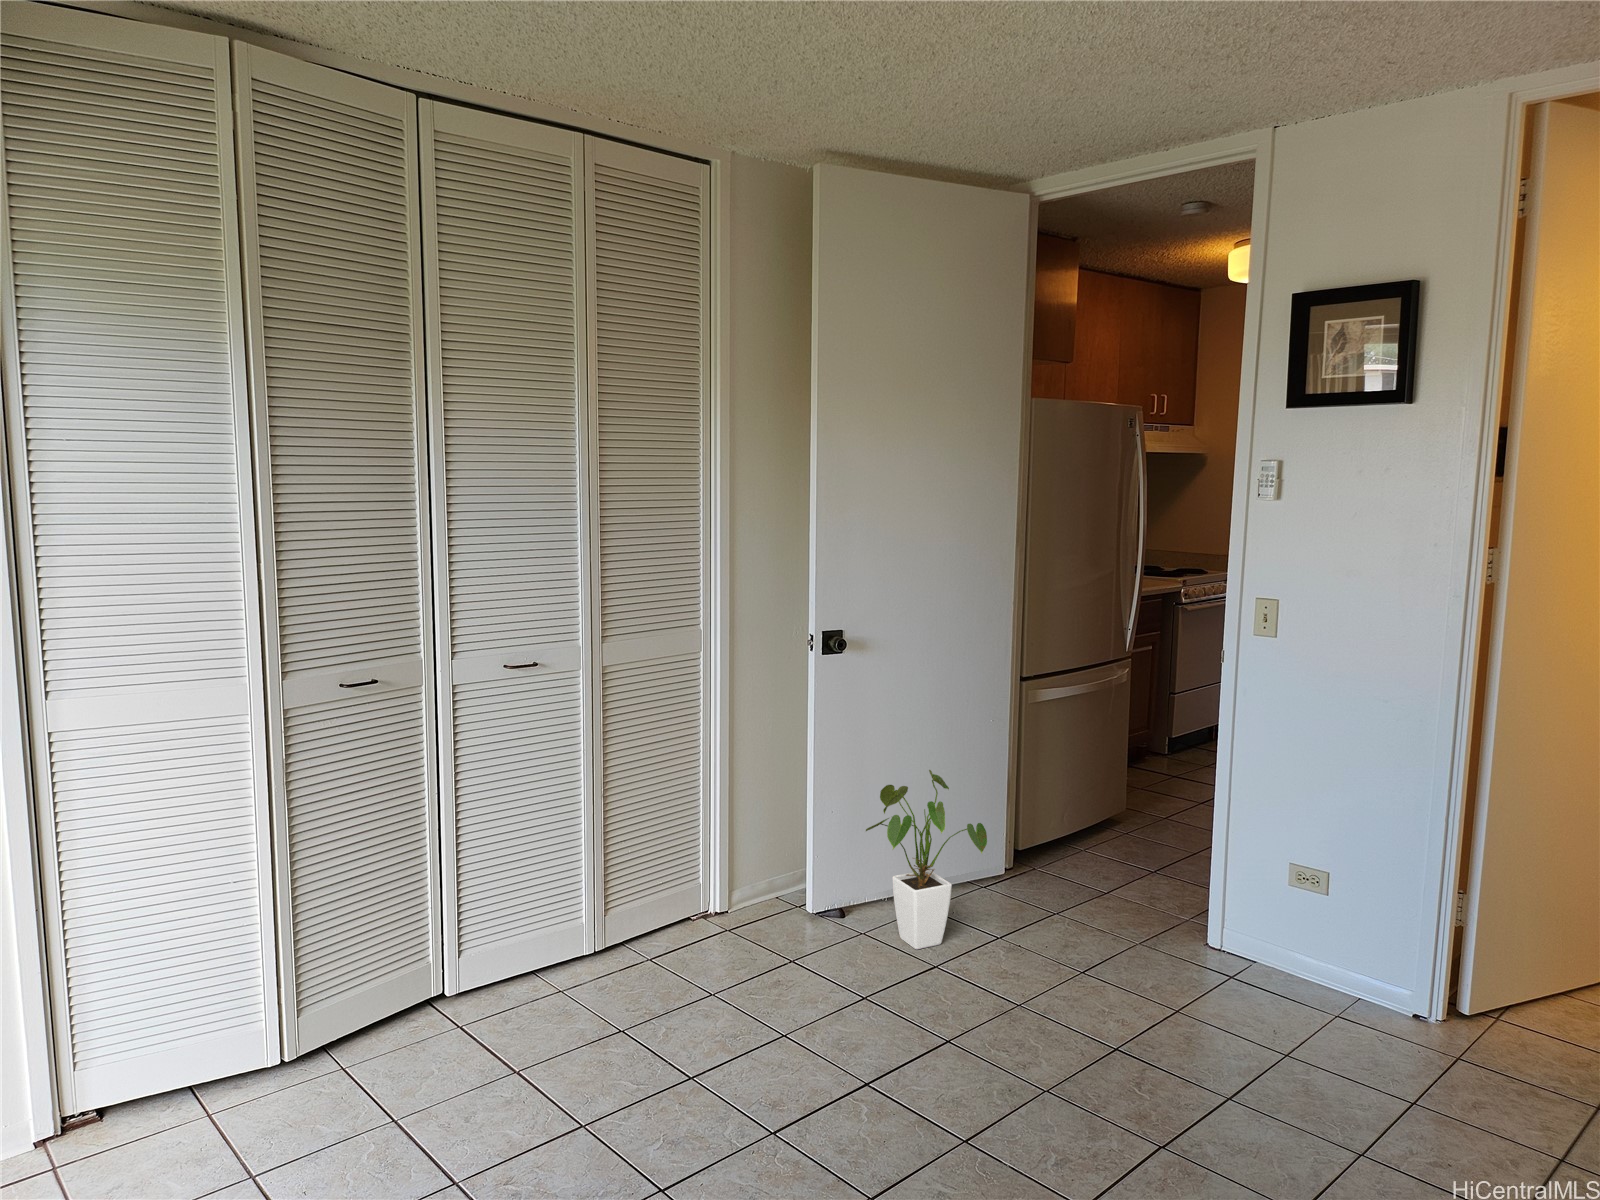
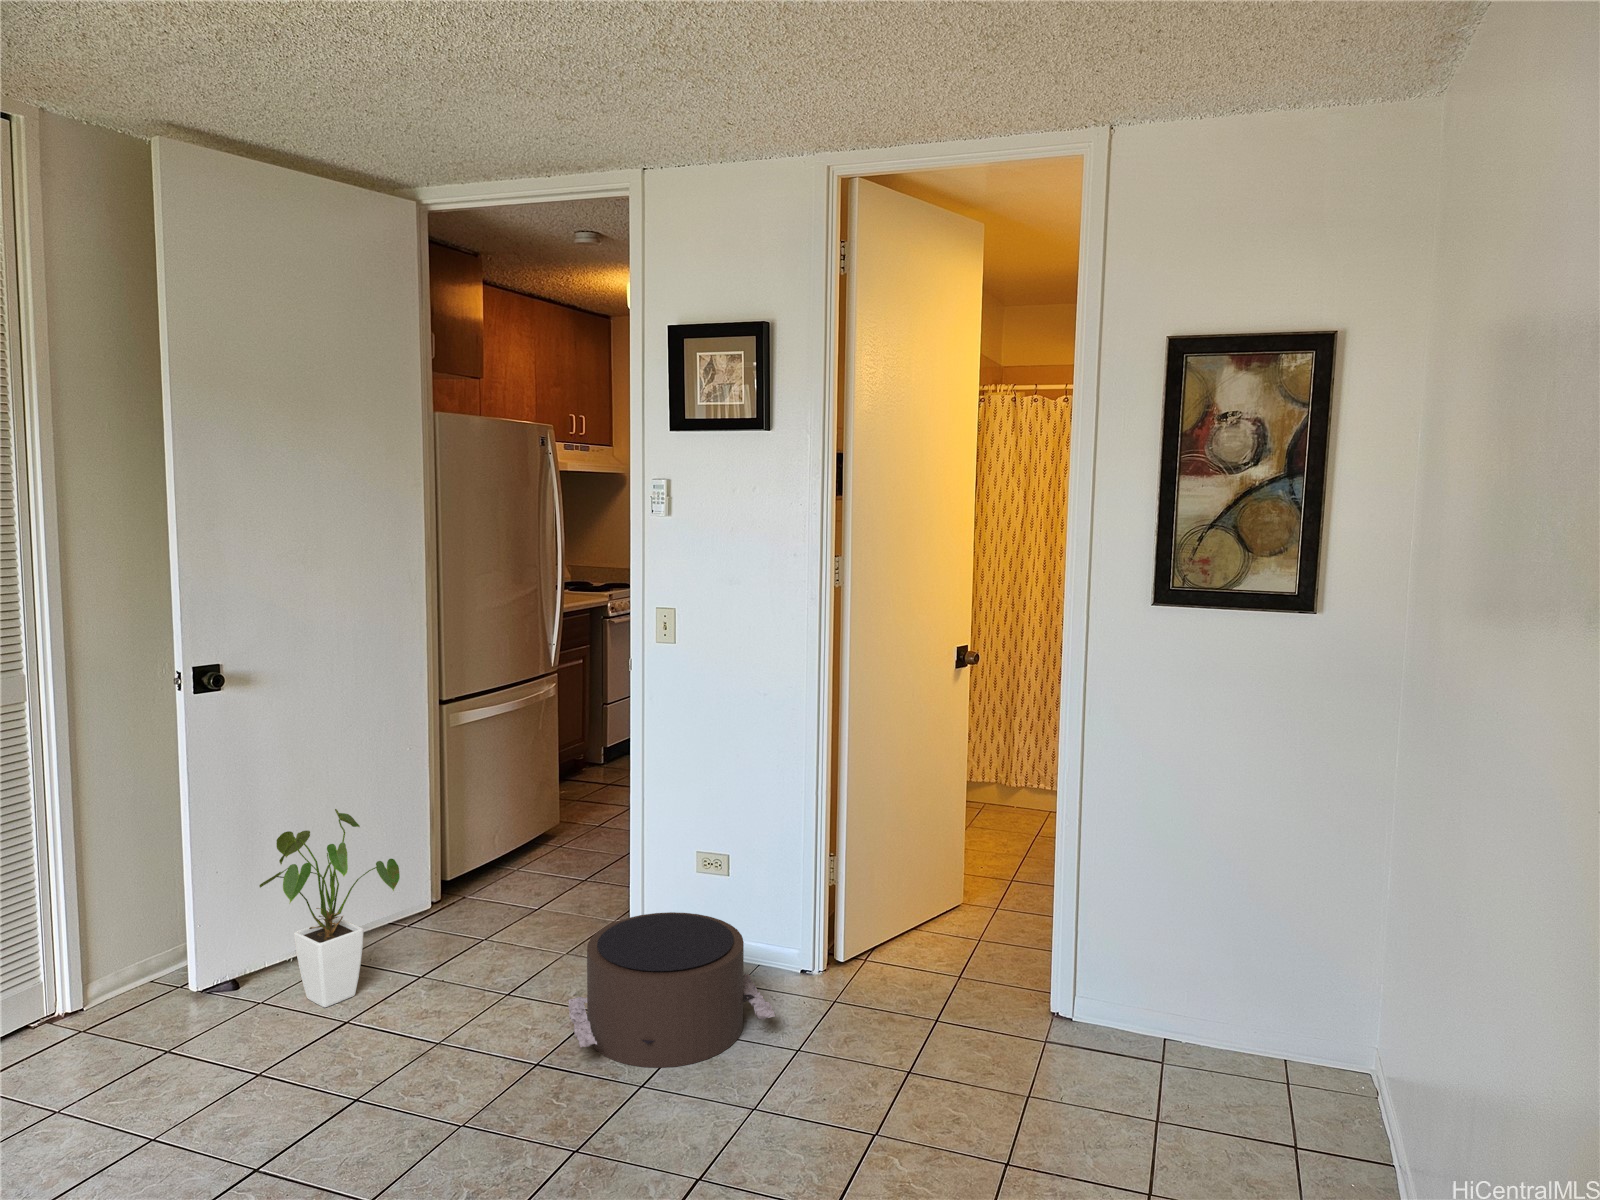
pouf: none [1147,921,1386,1088] -> present [568,912,775,1068]

